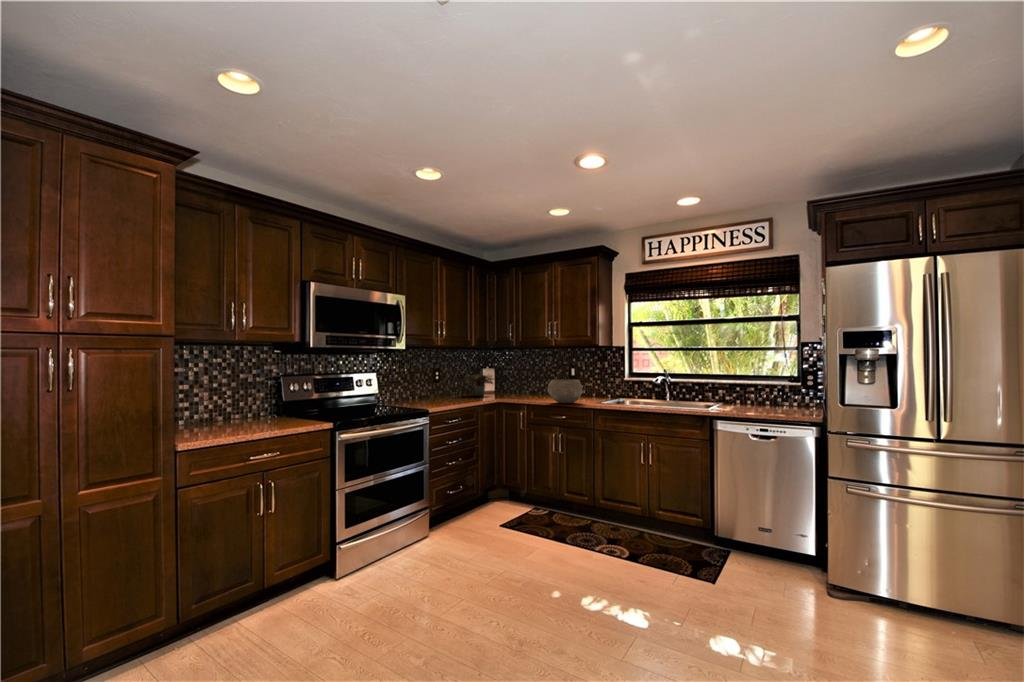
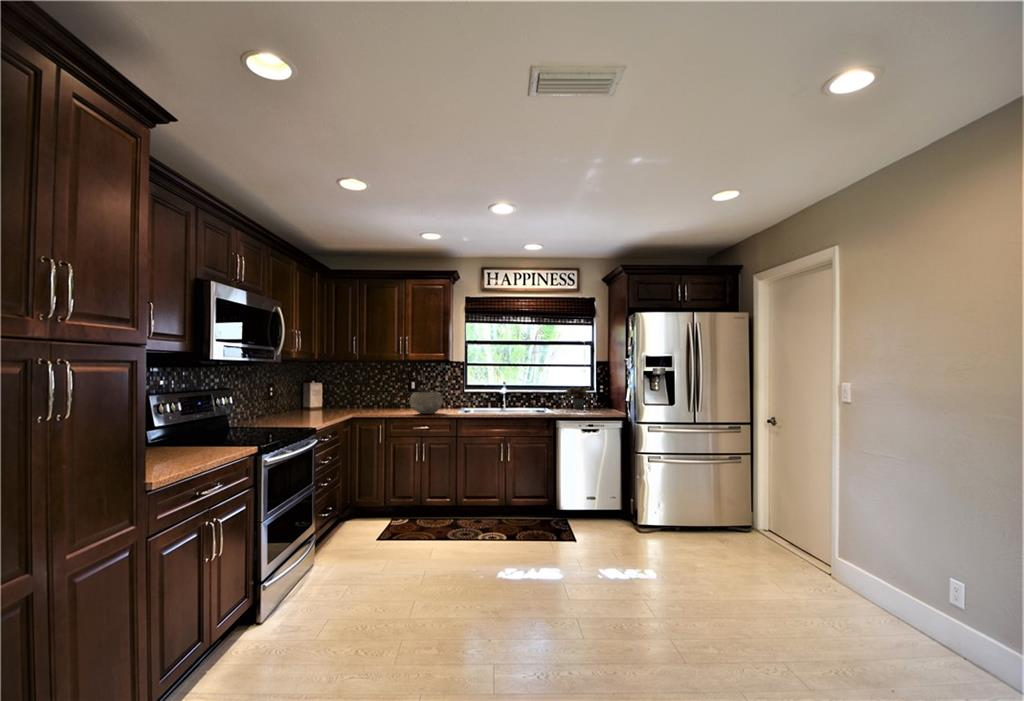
potted plant: present [465,374,493,396] -> present [564,387,591,409]

